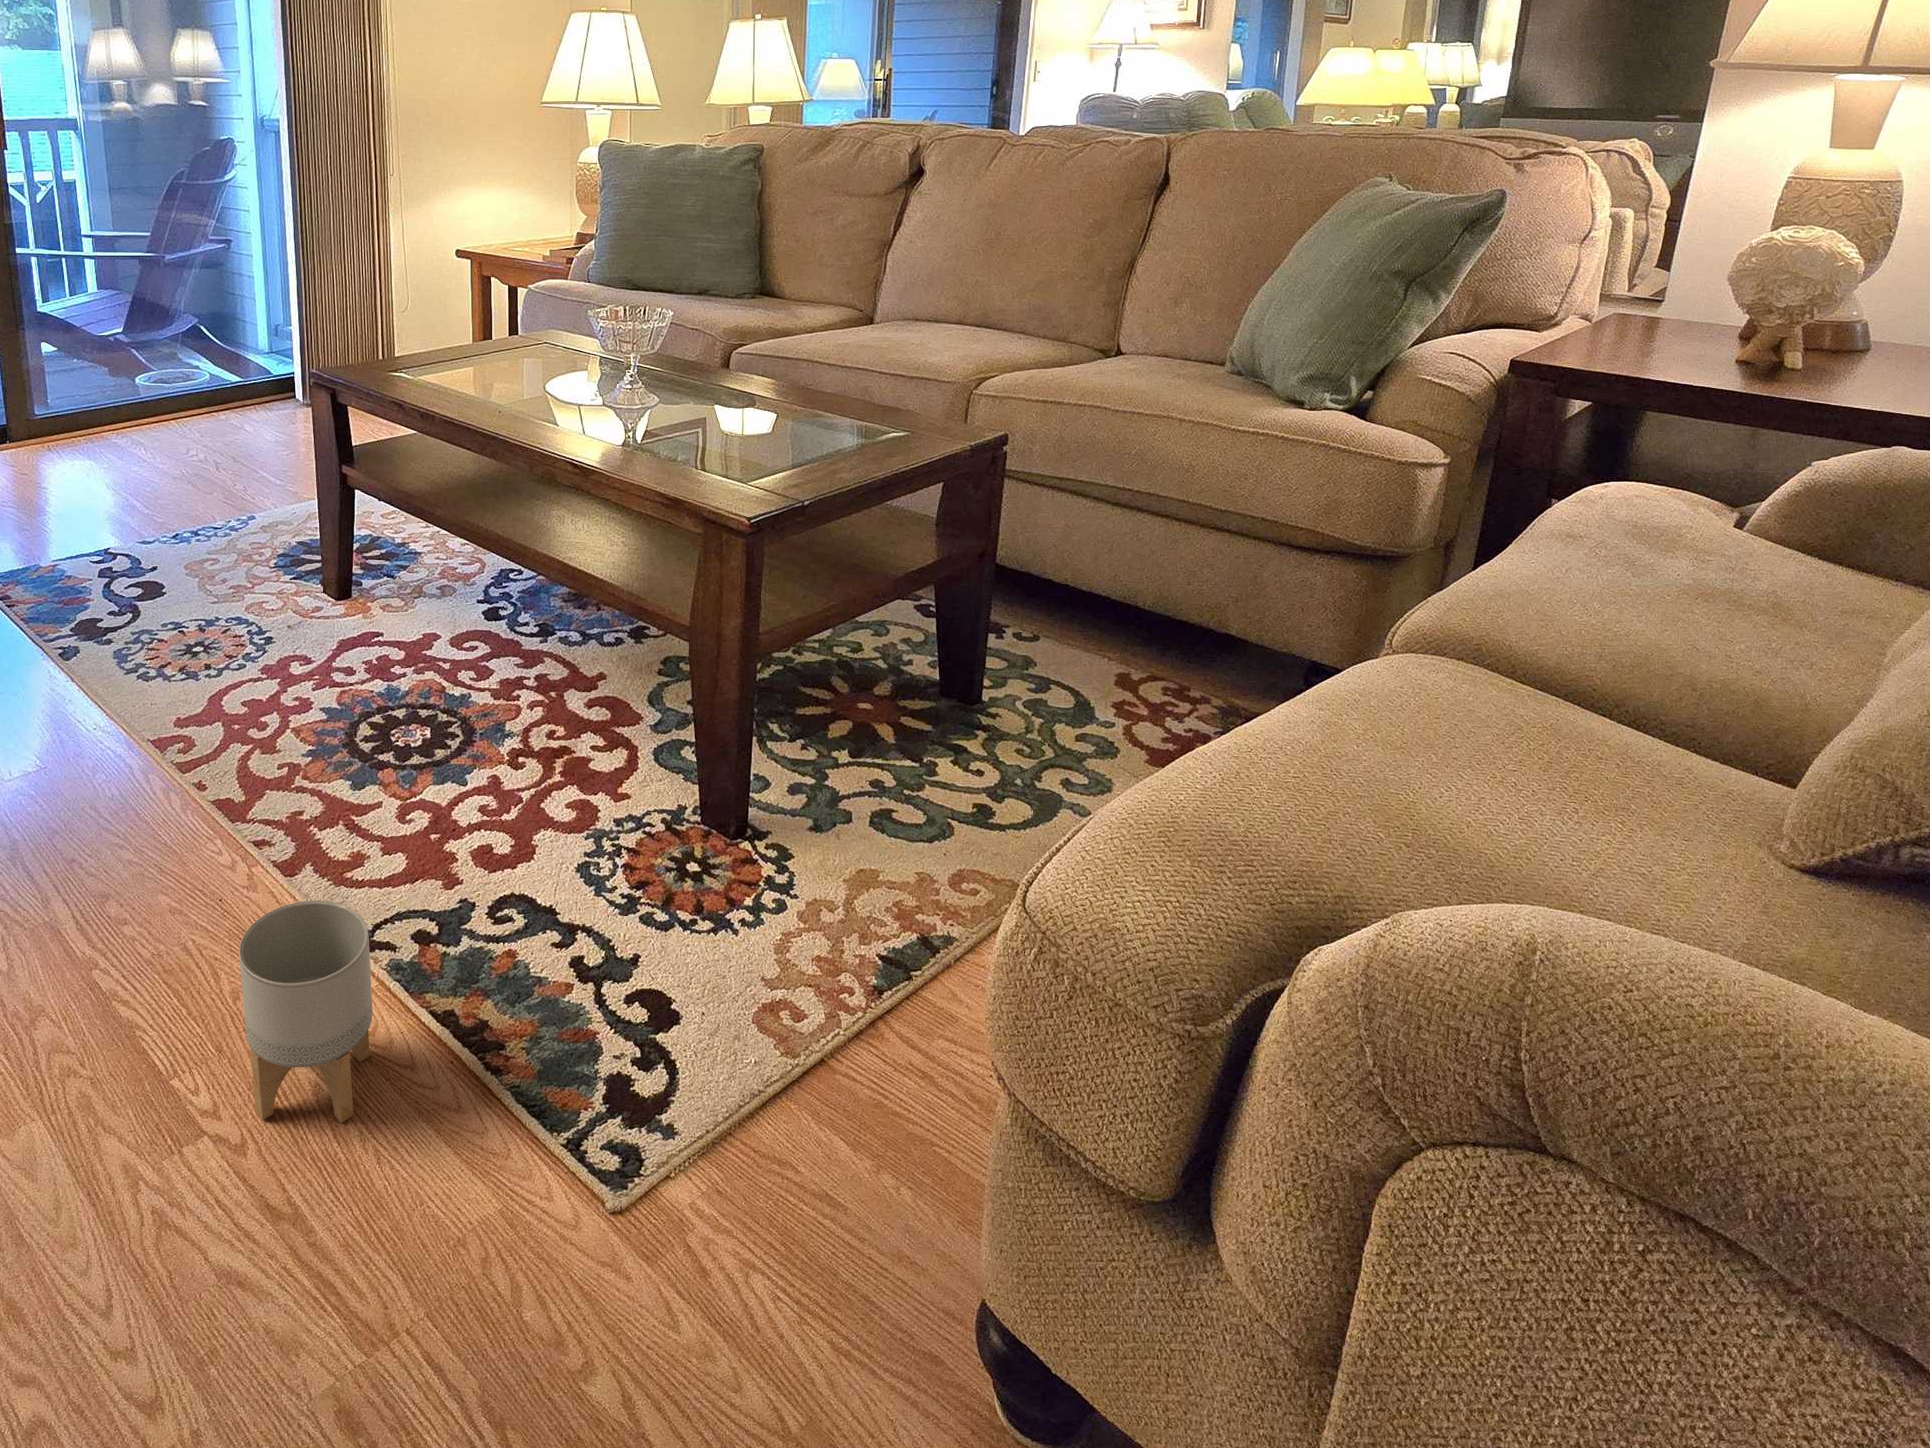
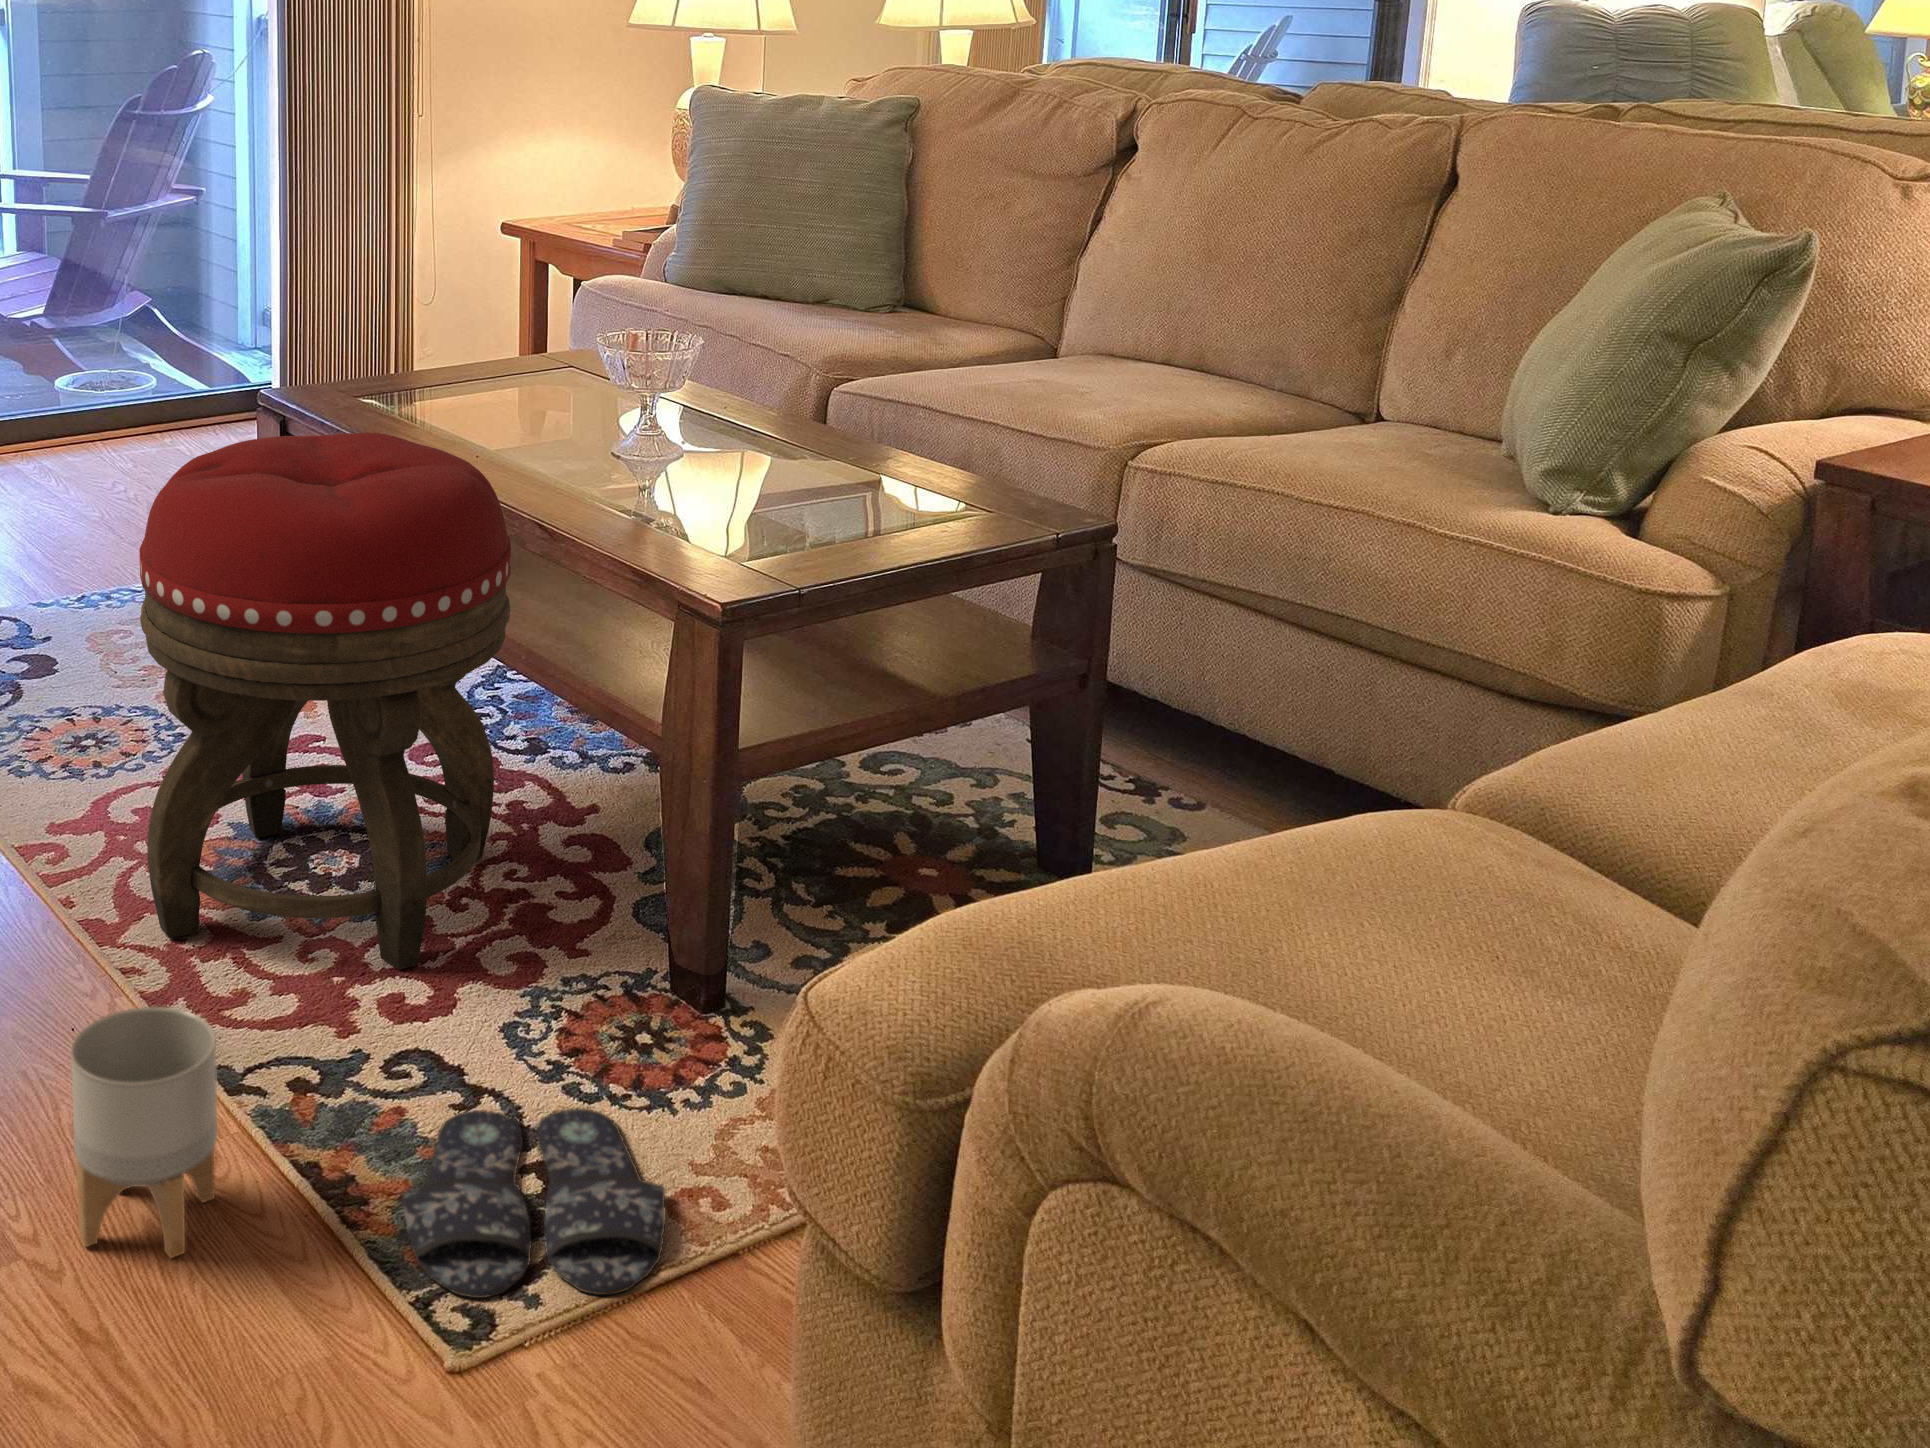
footstool: none [246,396,550,823] -> present [139,433,511,970]
slippers: none [535,936,762,1134] -> present [403,1108,666,1298]

